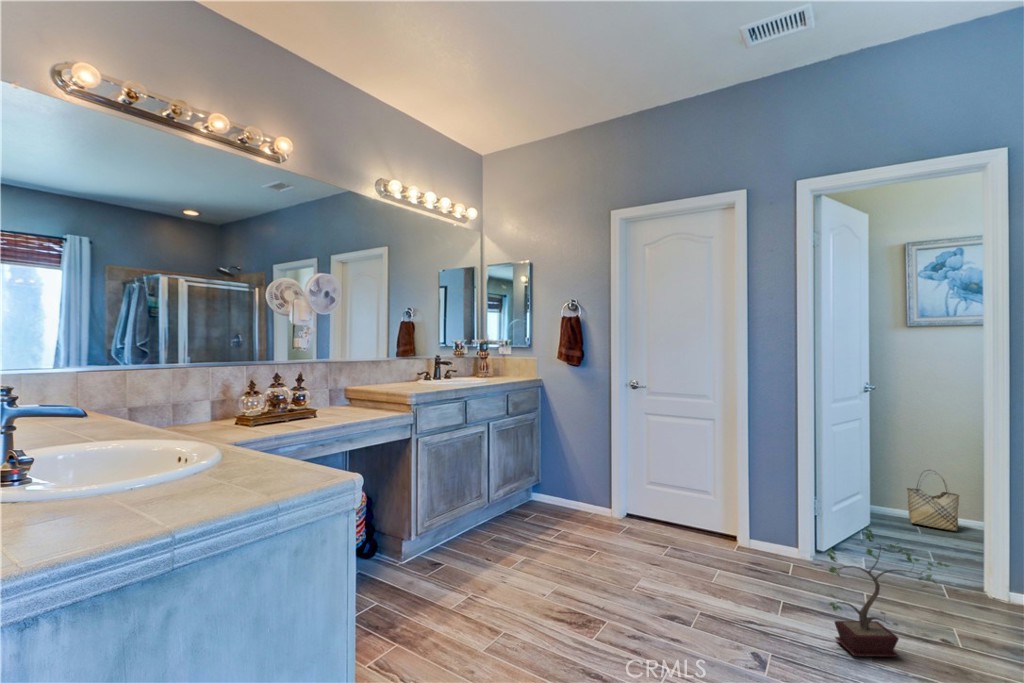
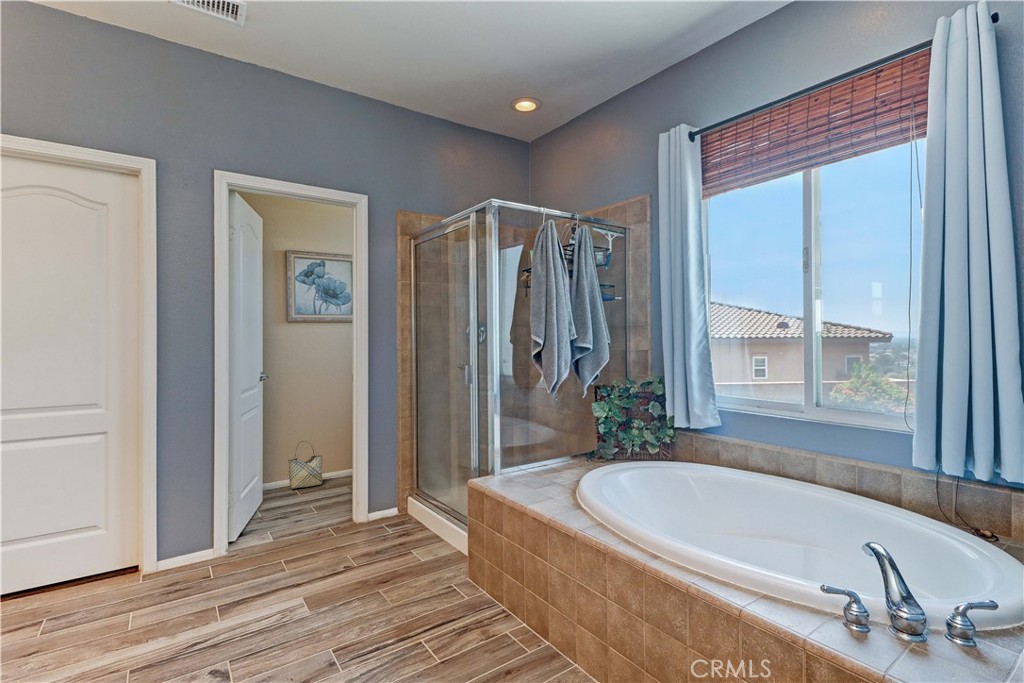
potted plant: present [827,527,950,657] -> none [273,497,355,616]

